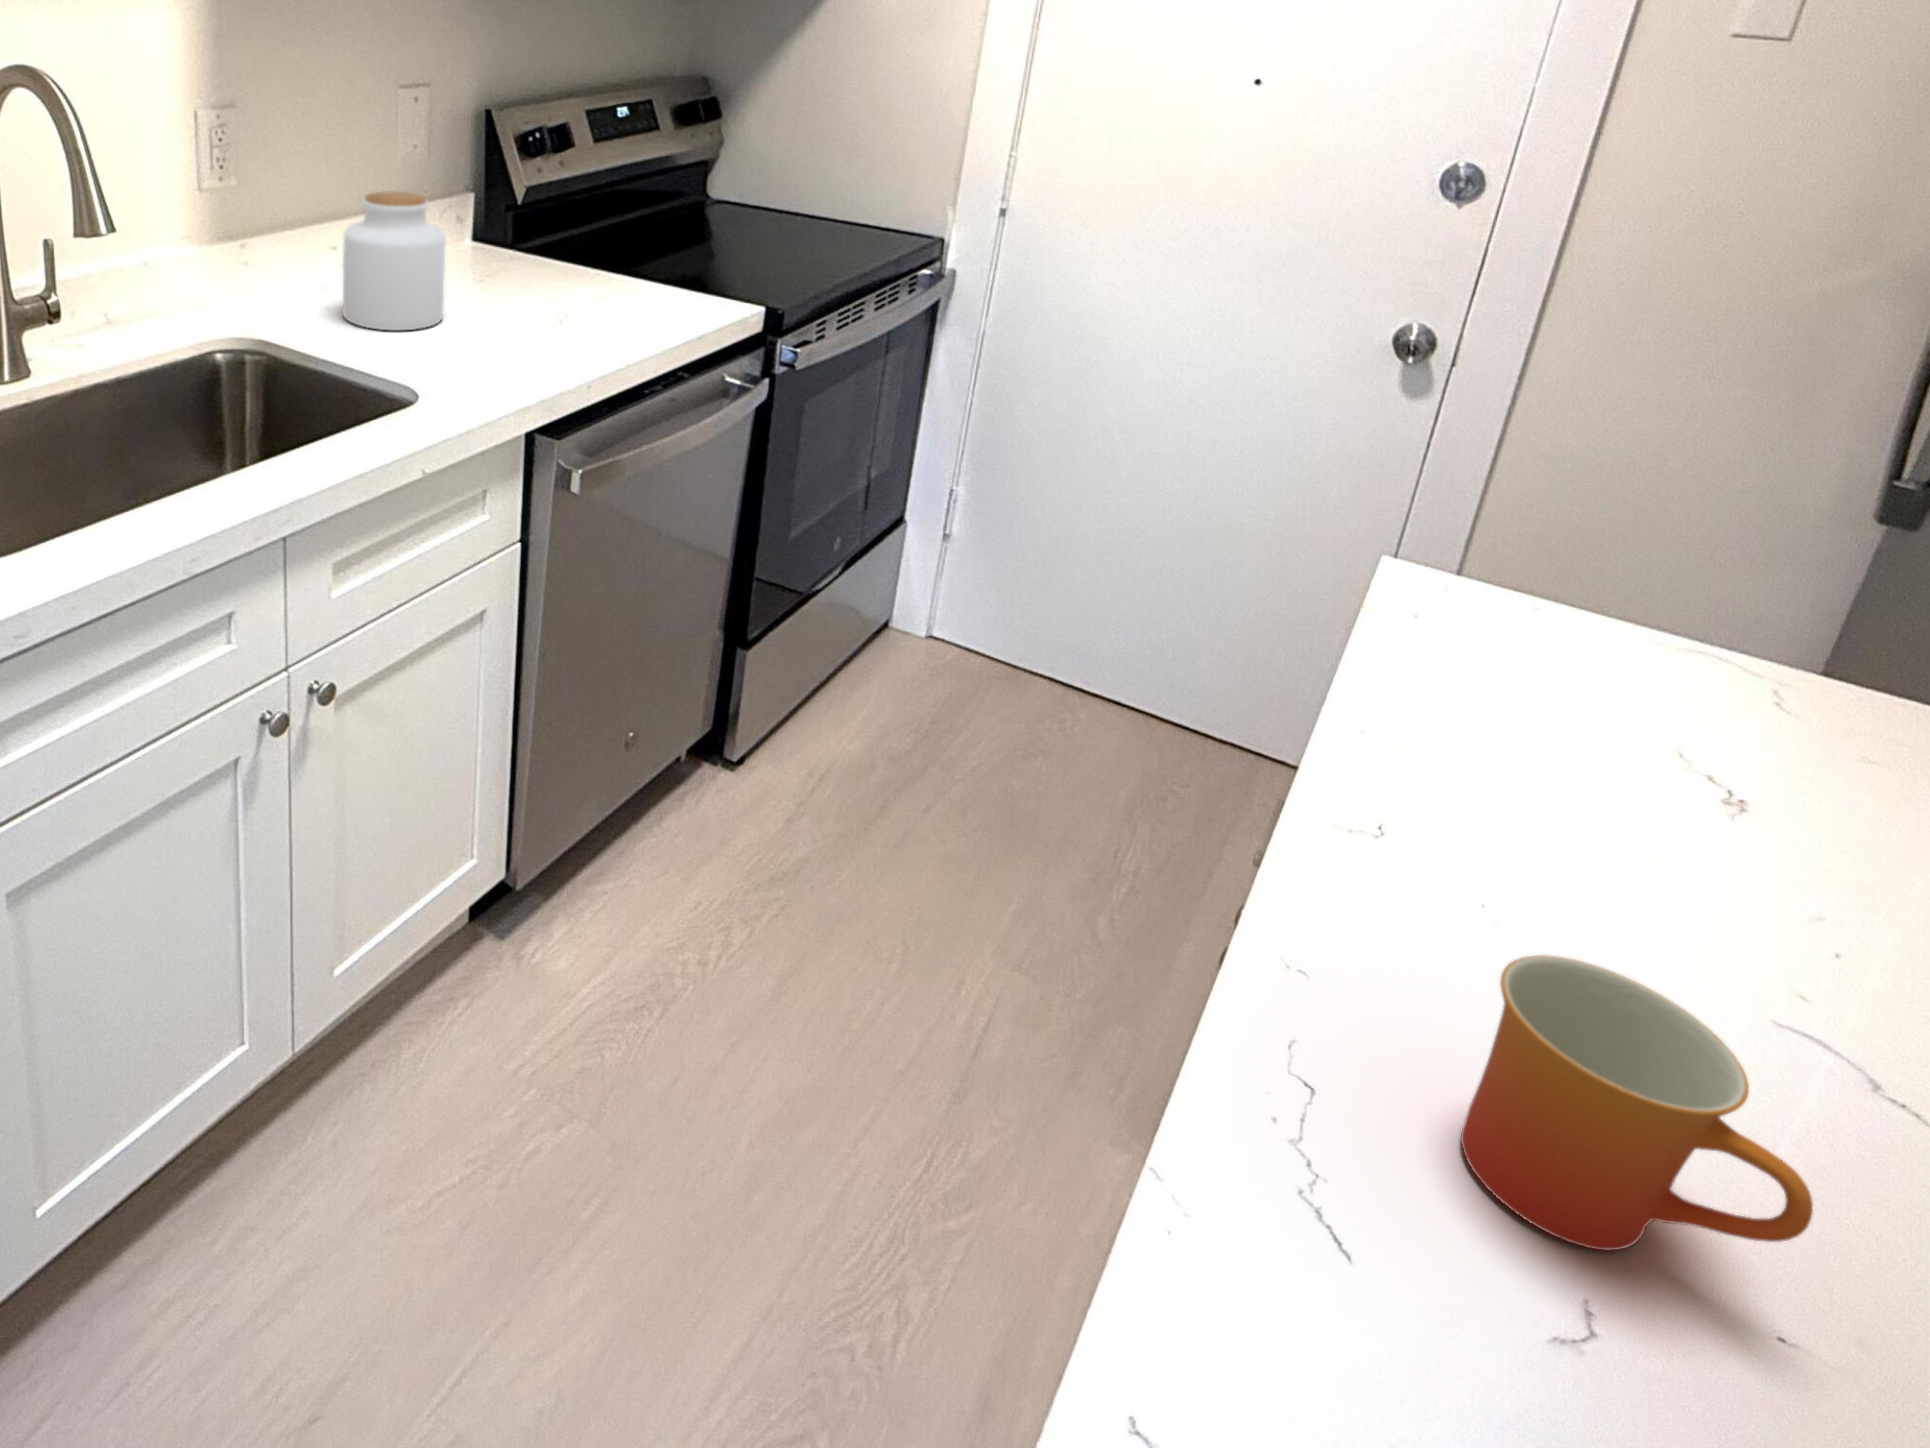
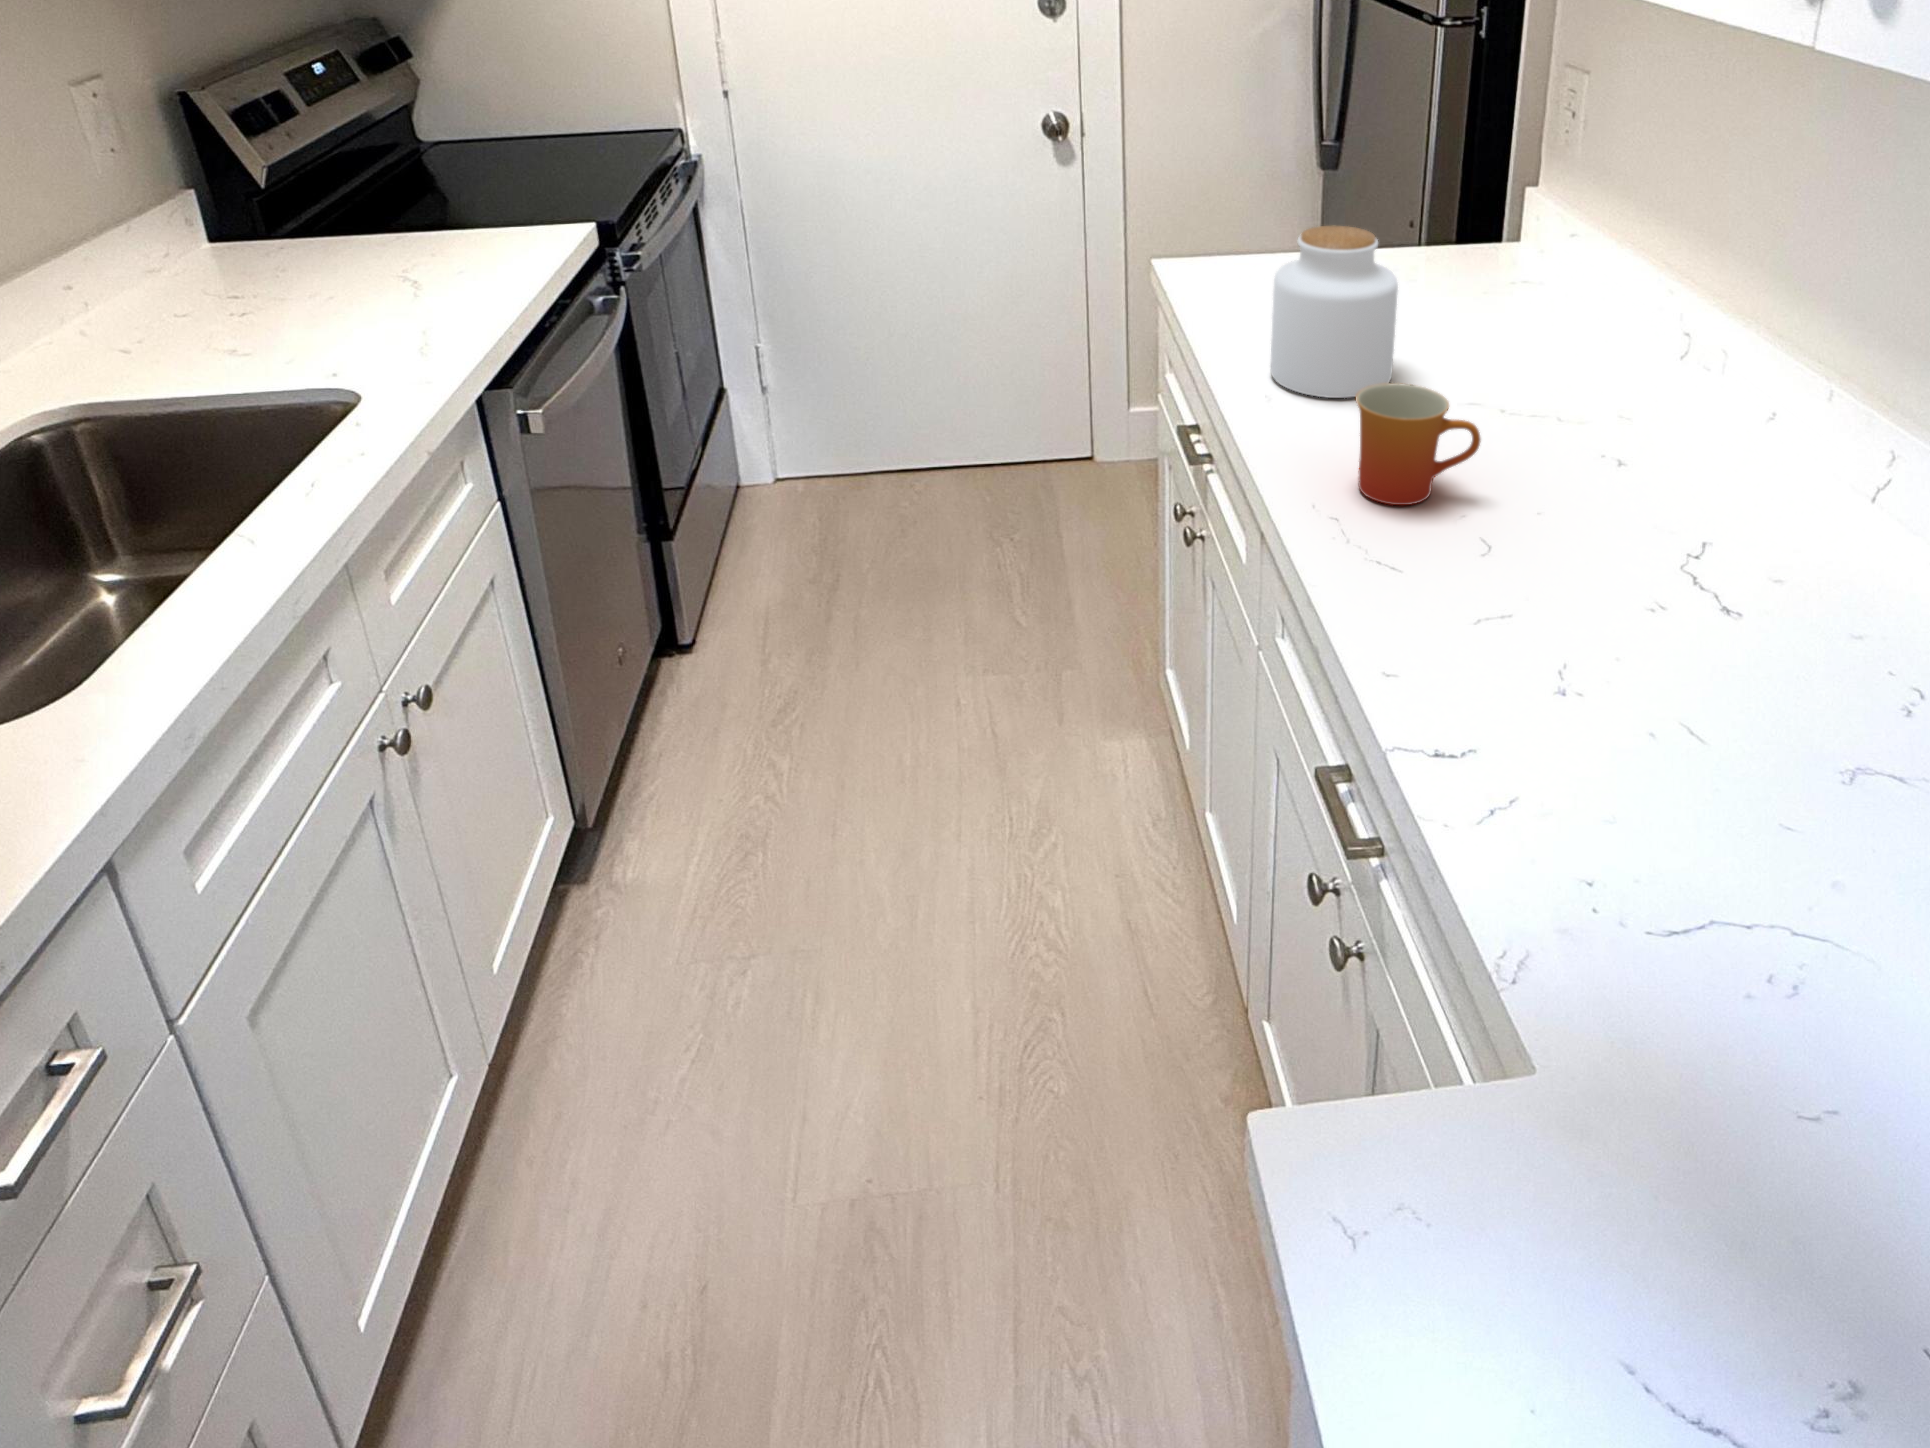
jar: present [343,191,445,331] -> present [1270,226,1398,398]

